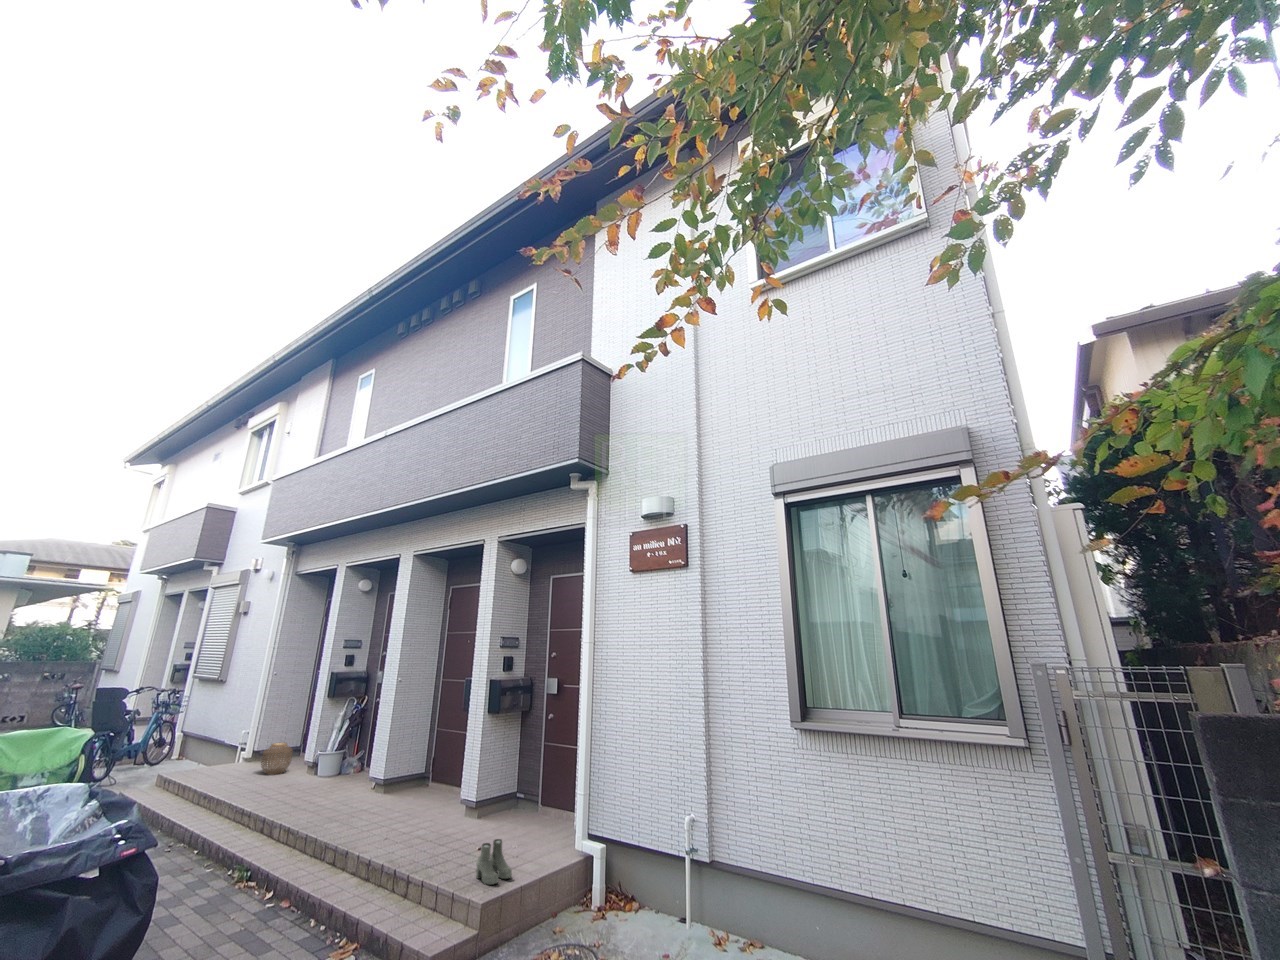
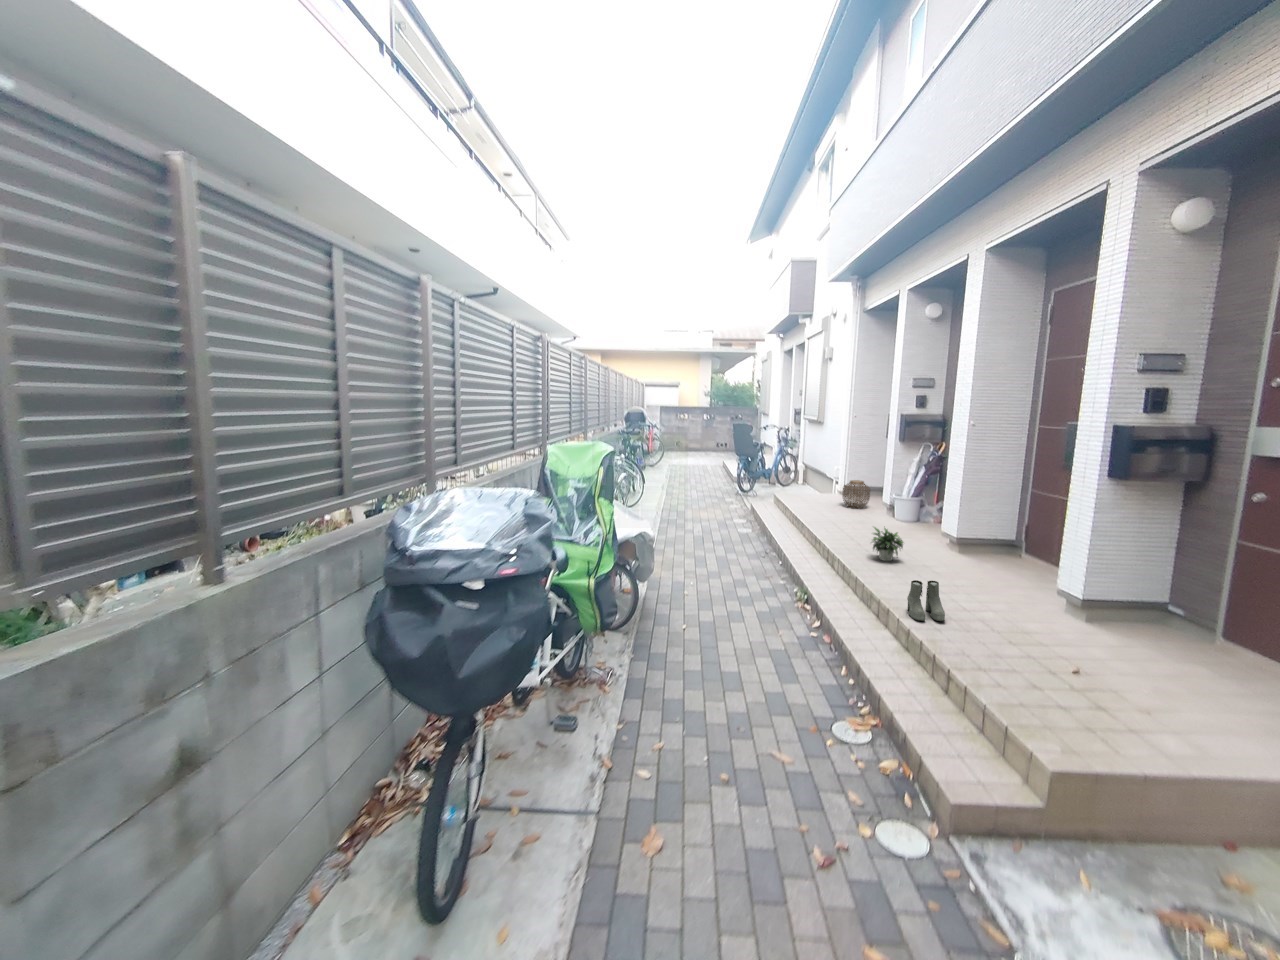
potted plant: none [313,780,348,815] -> present [872,527,903,561]
boots: present [476,839,512,885] -> present [907,580,945,621]

